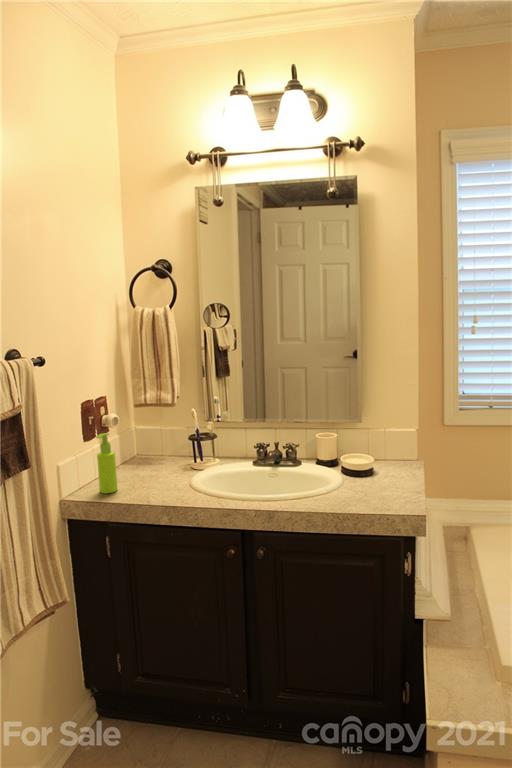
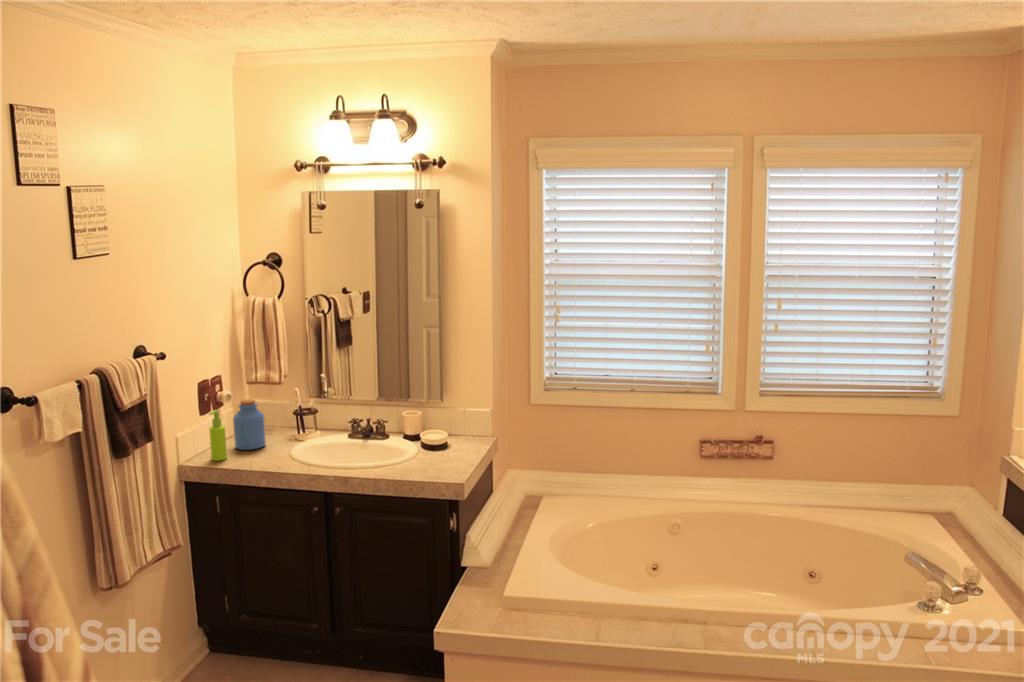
jar: none [123,422,160,480] -> present [233,399,266,450]

